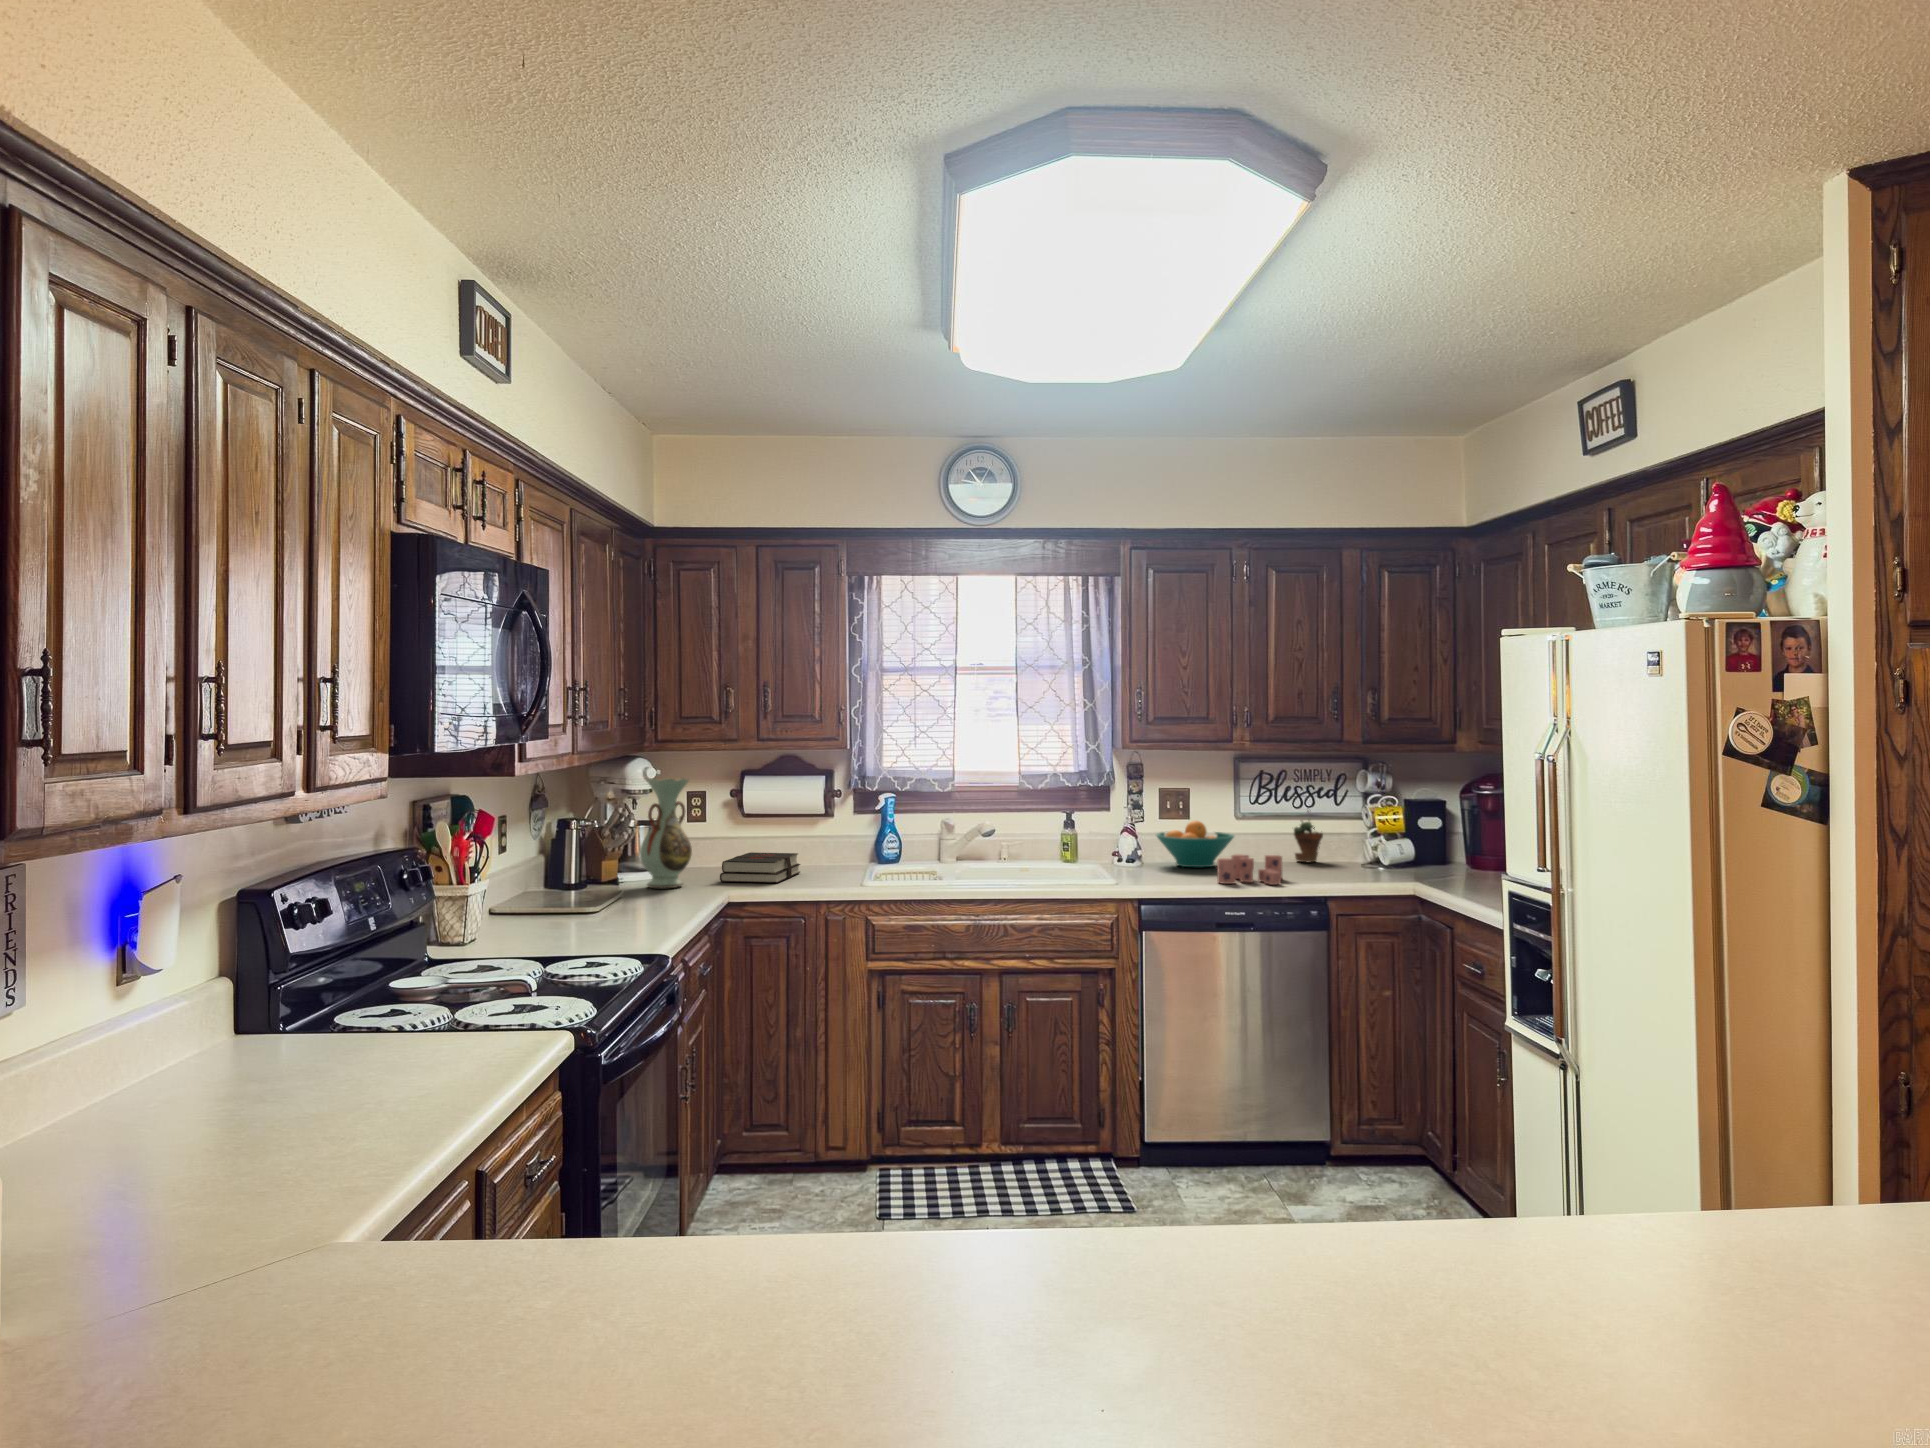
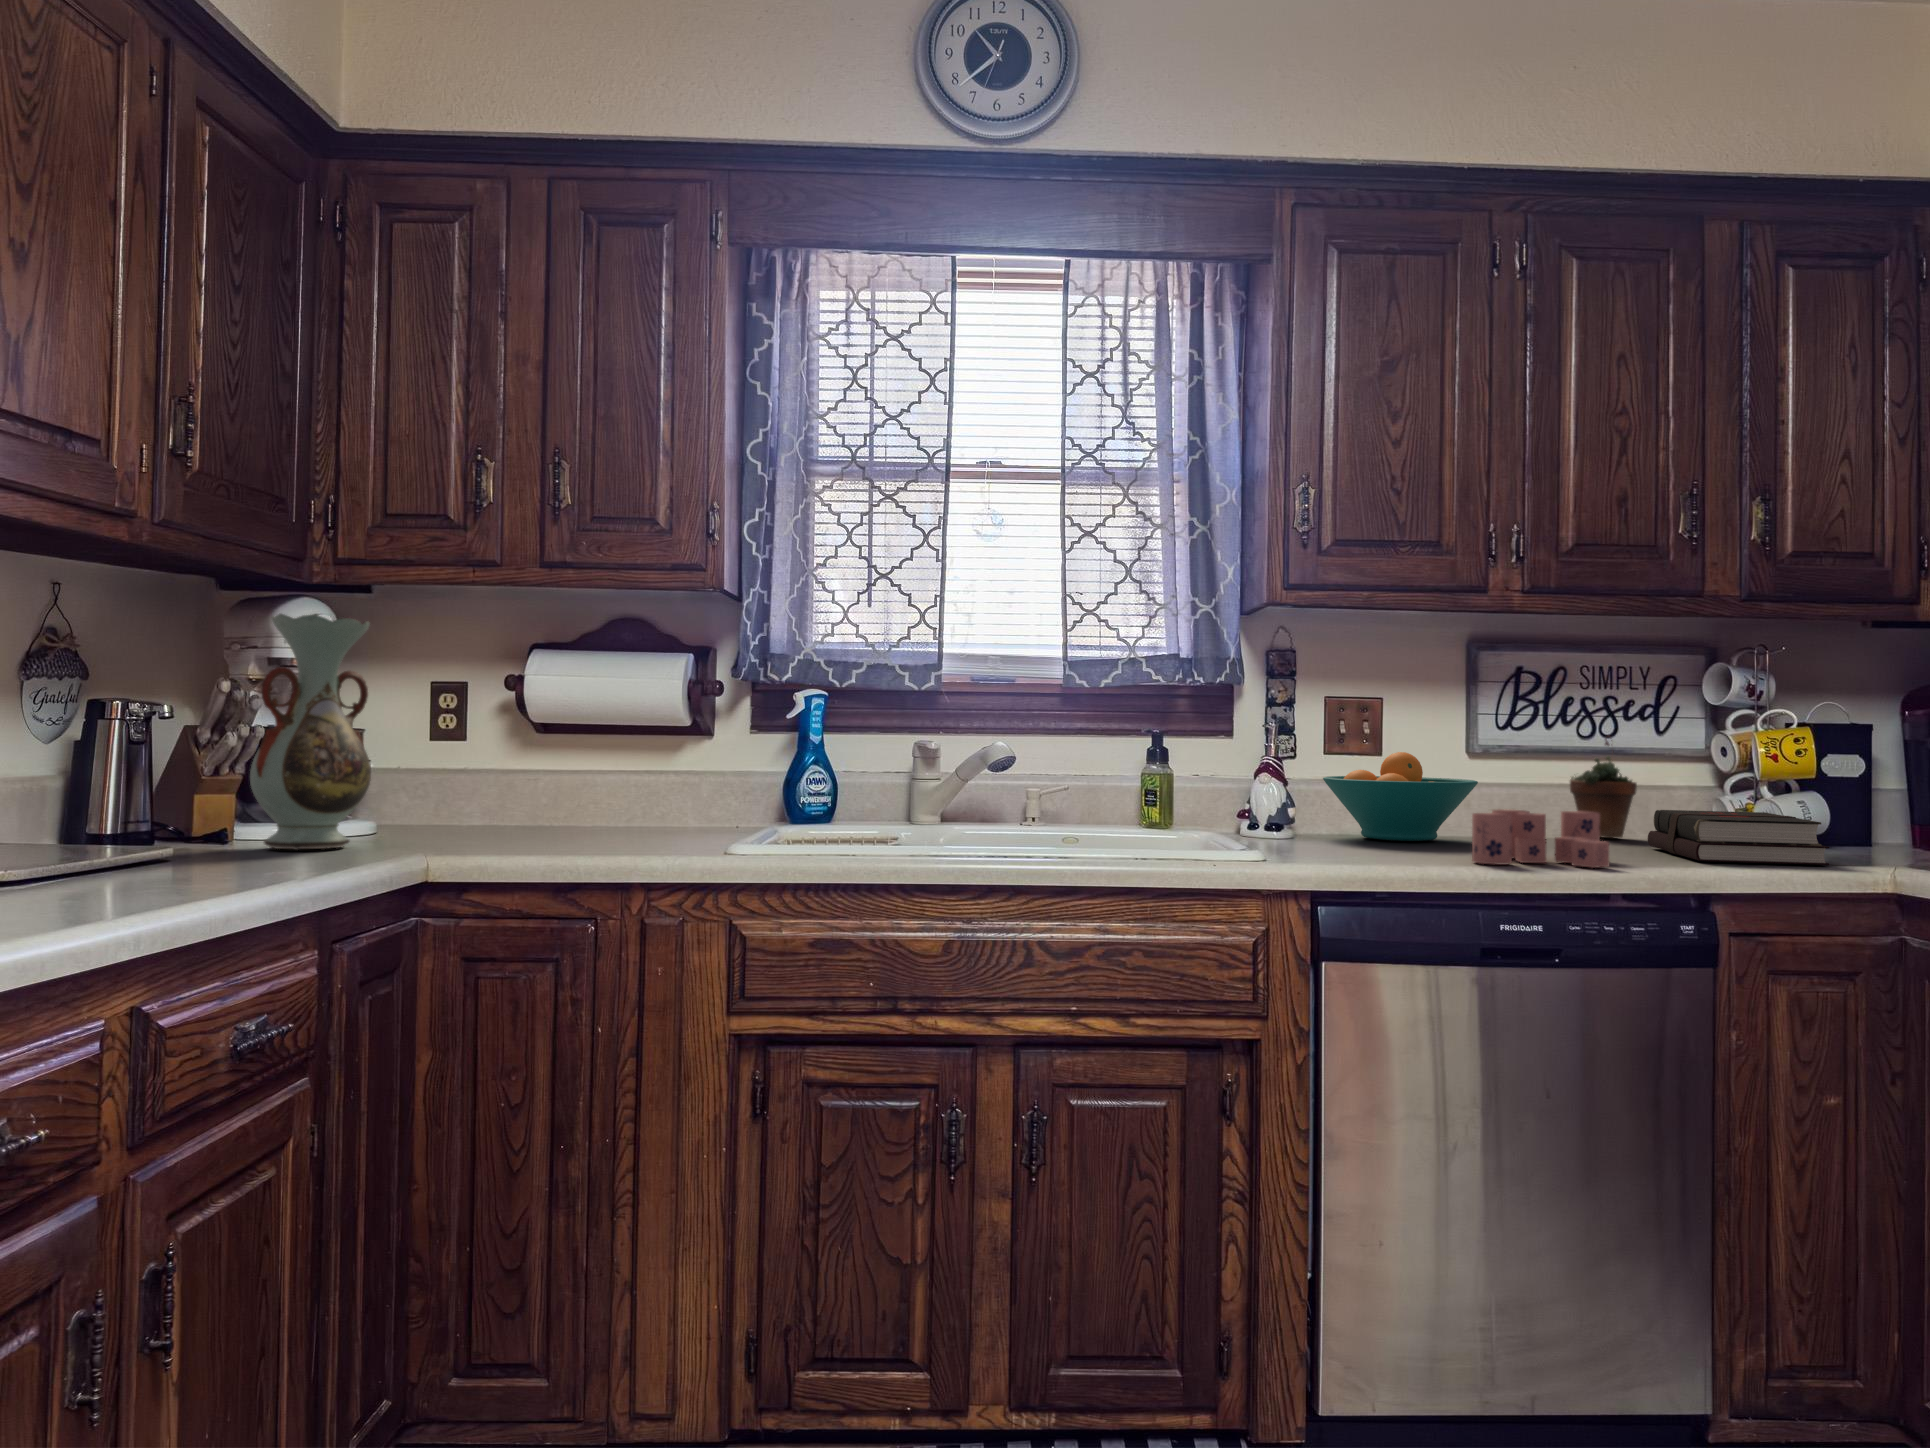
hardback book: present [720,852,800,883] -> present [1648,810,1829,865]

